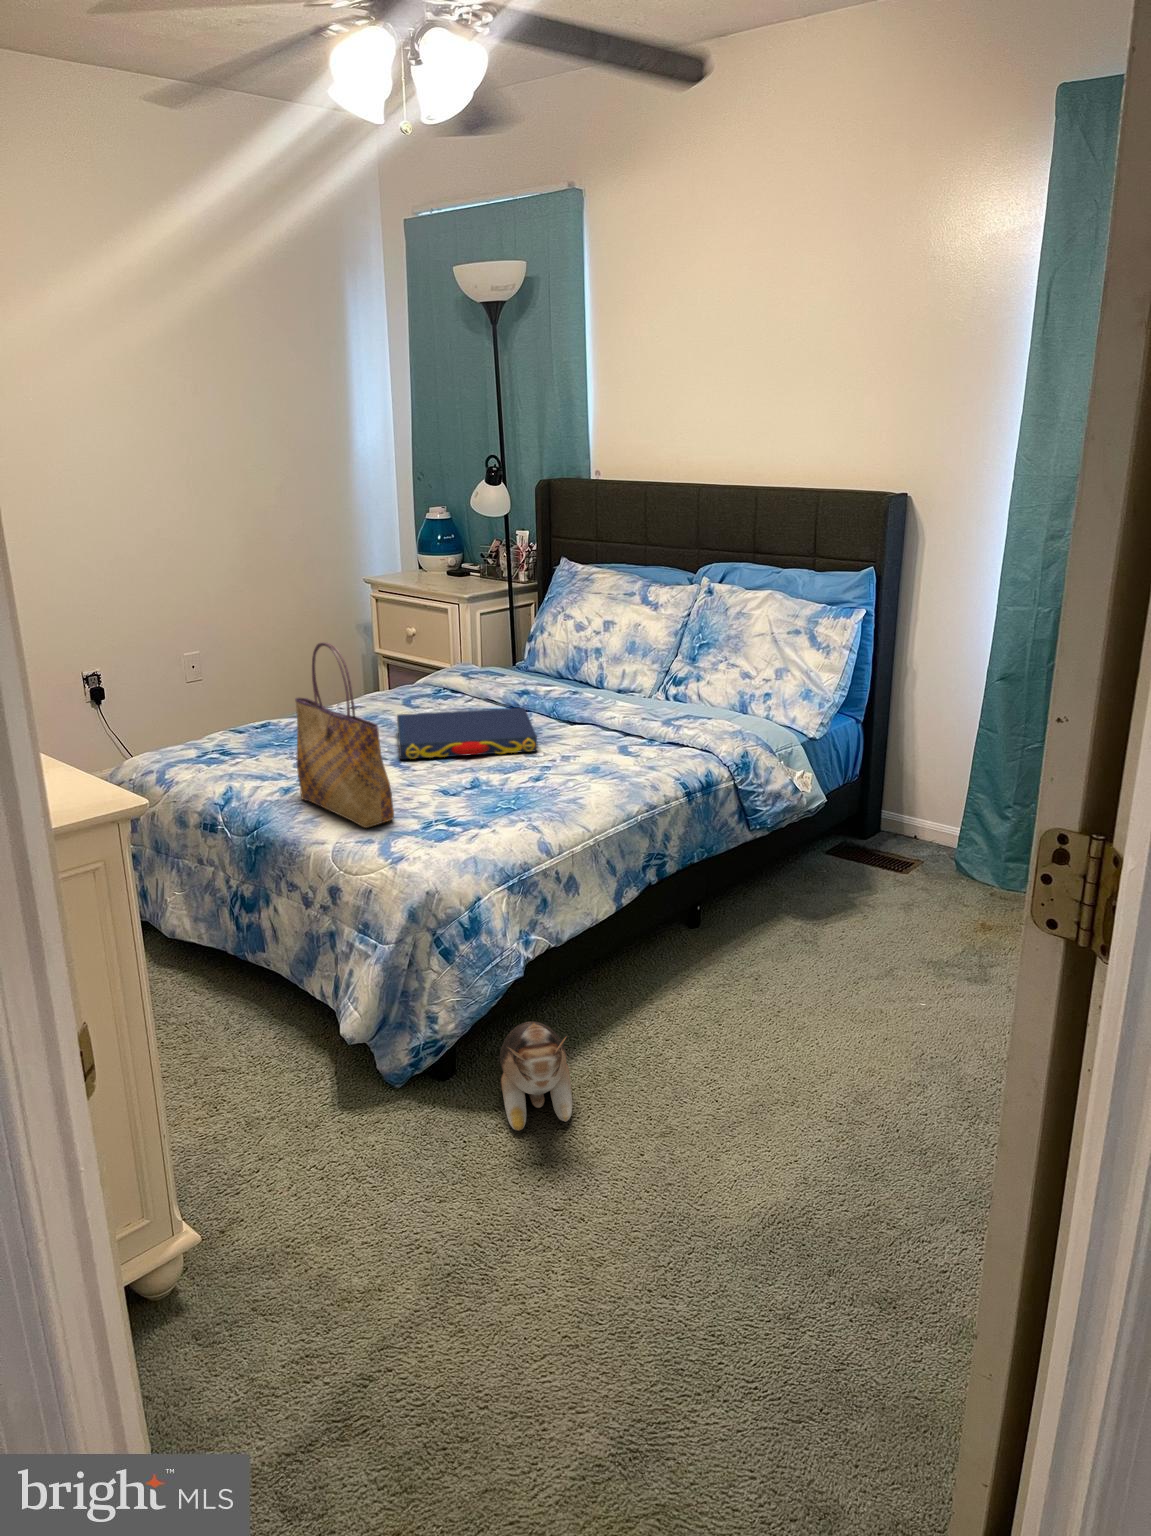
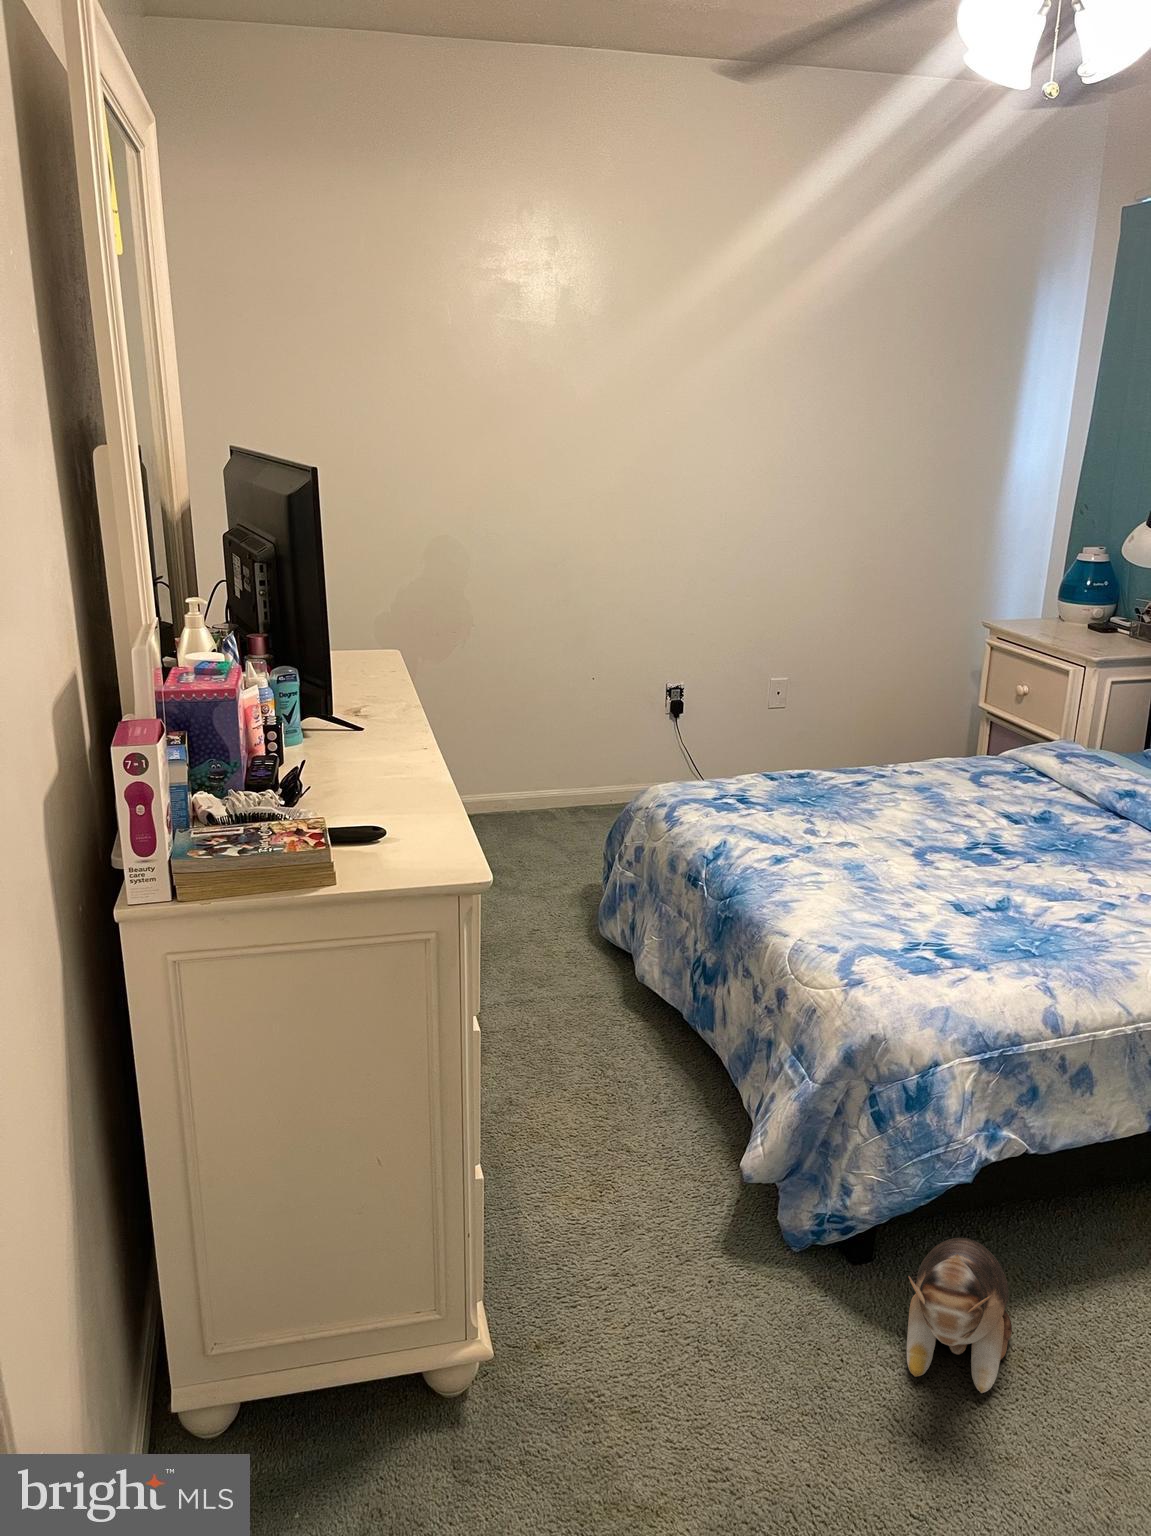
tote bag: present [295,642,394,828] -> none [790,705,877,931]
book: present [397,708,537,759] -> none [927,793,1112,880]

